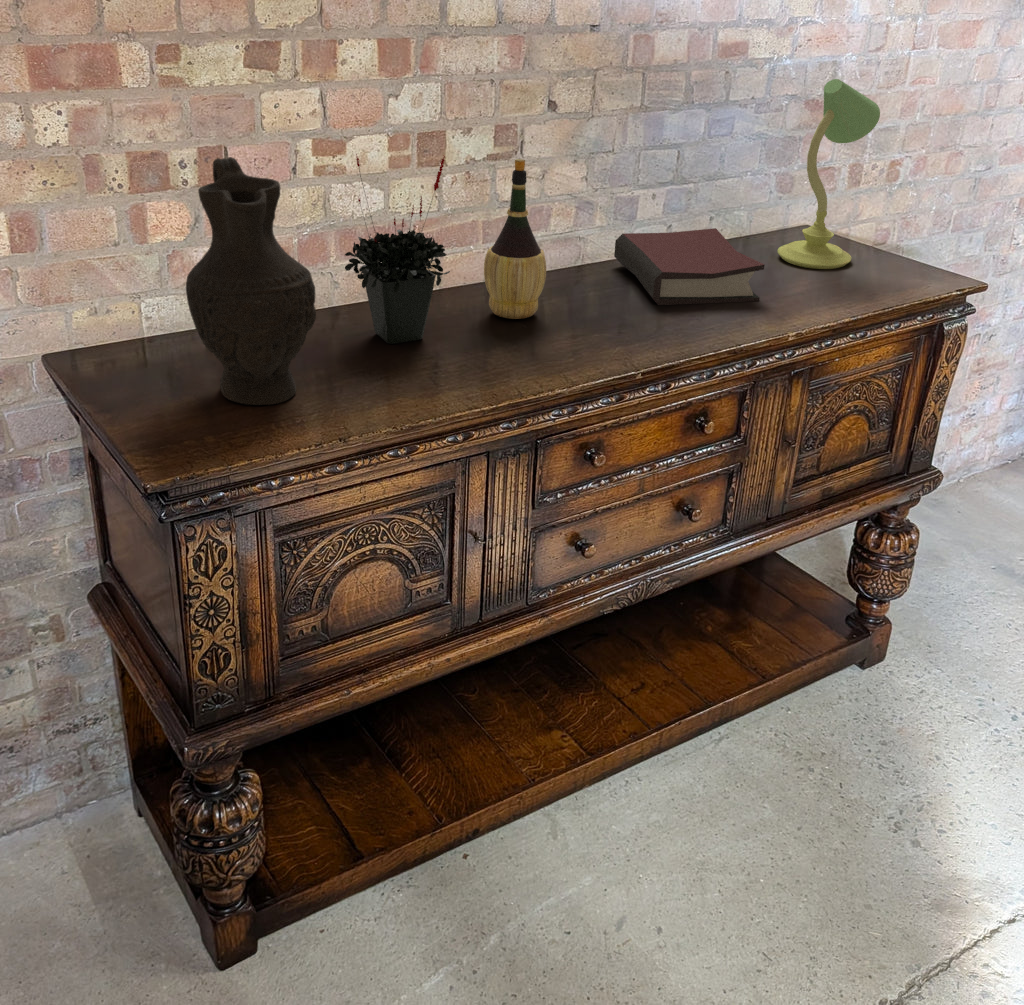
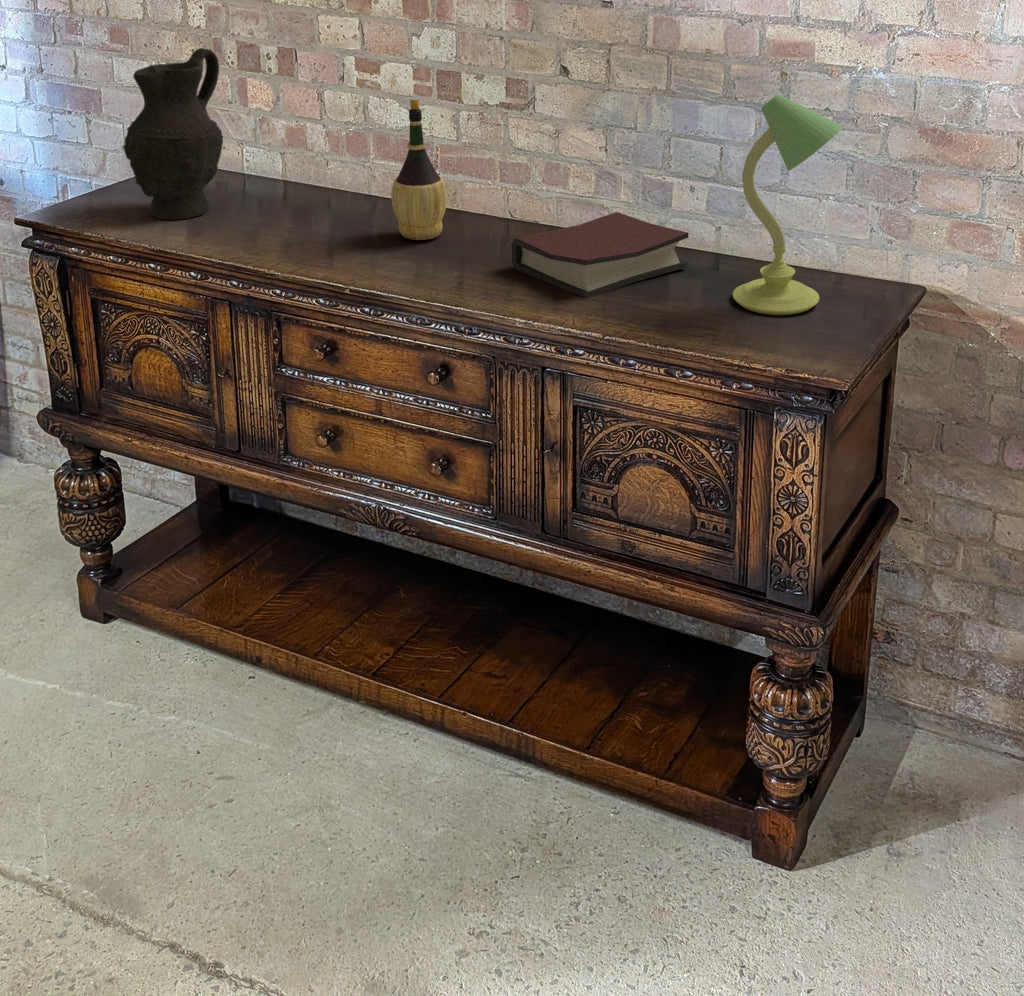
potted plant: present [345,154,450,344] -> none [277,64,362,225]

